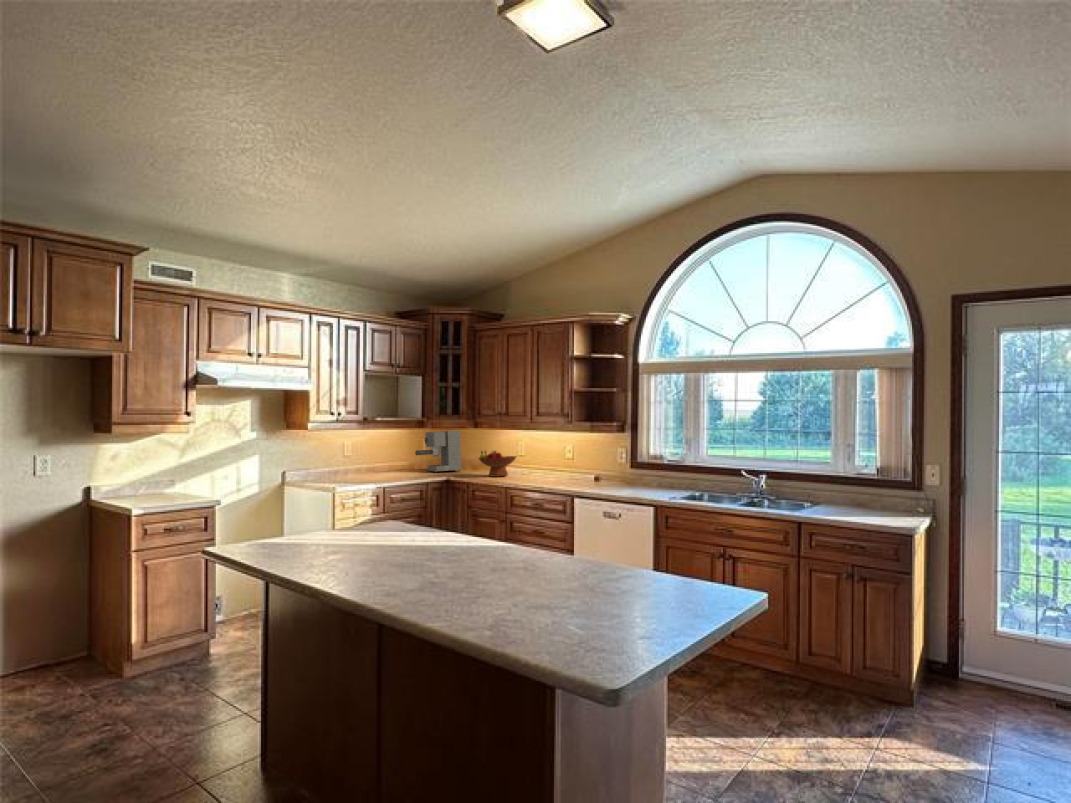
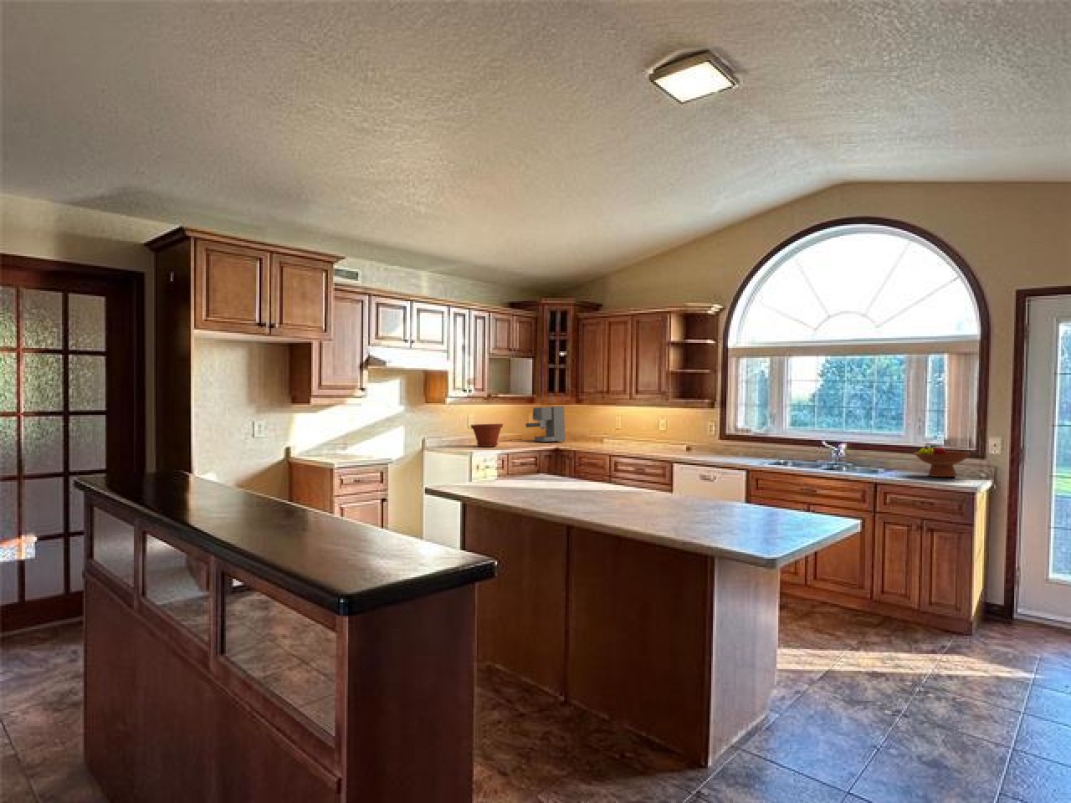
fruit bowl: present [479,451,517,477] -> present [914,445,970,477]
plant pot: none [344,452,384,480] -> present [471,424,503,447]

